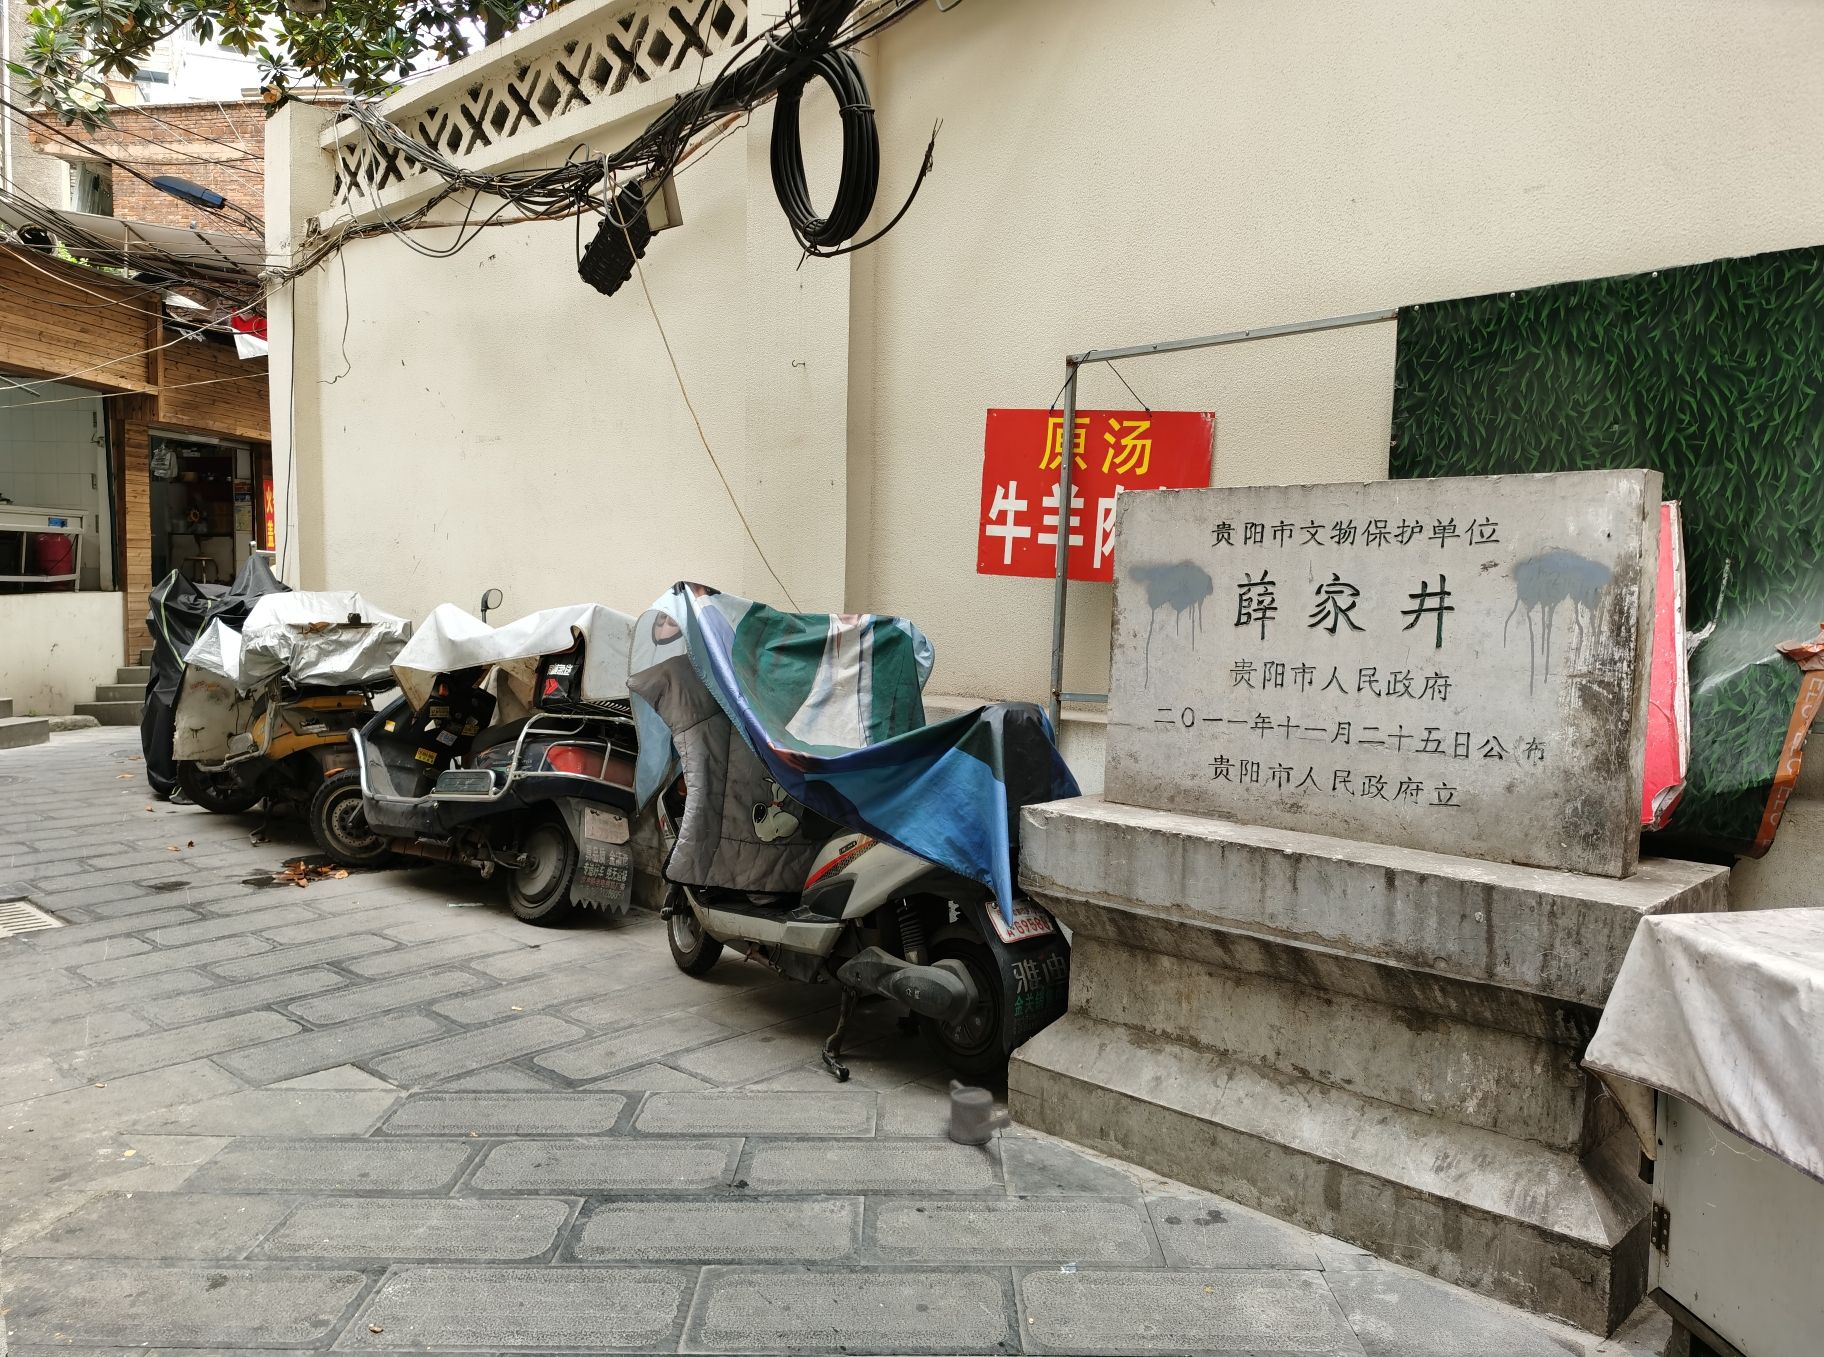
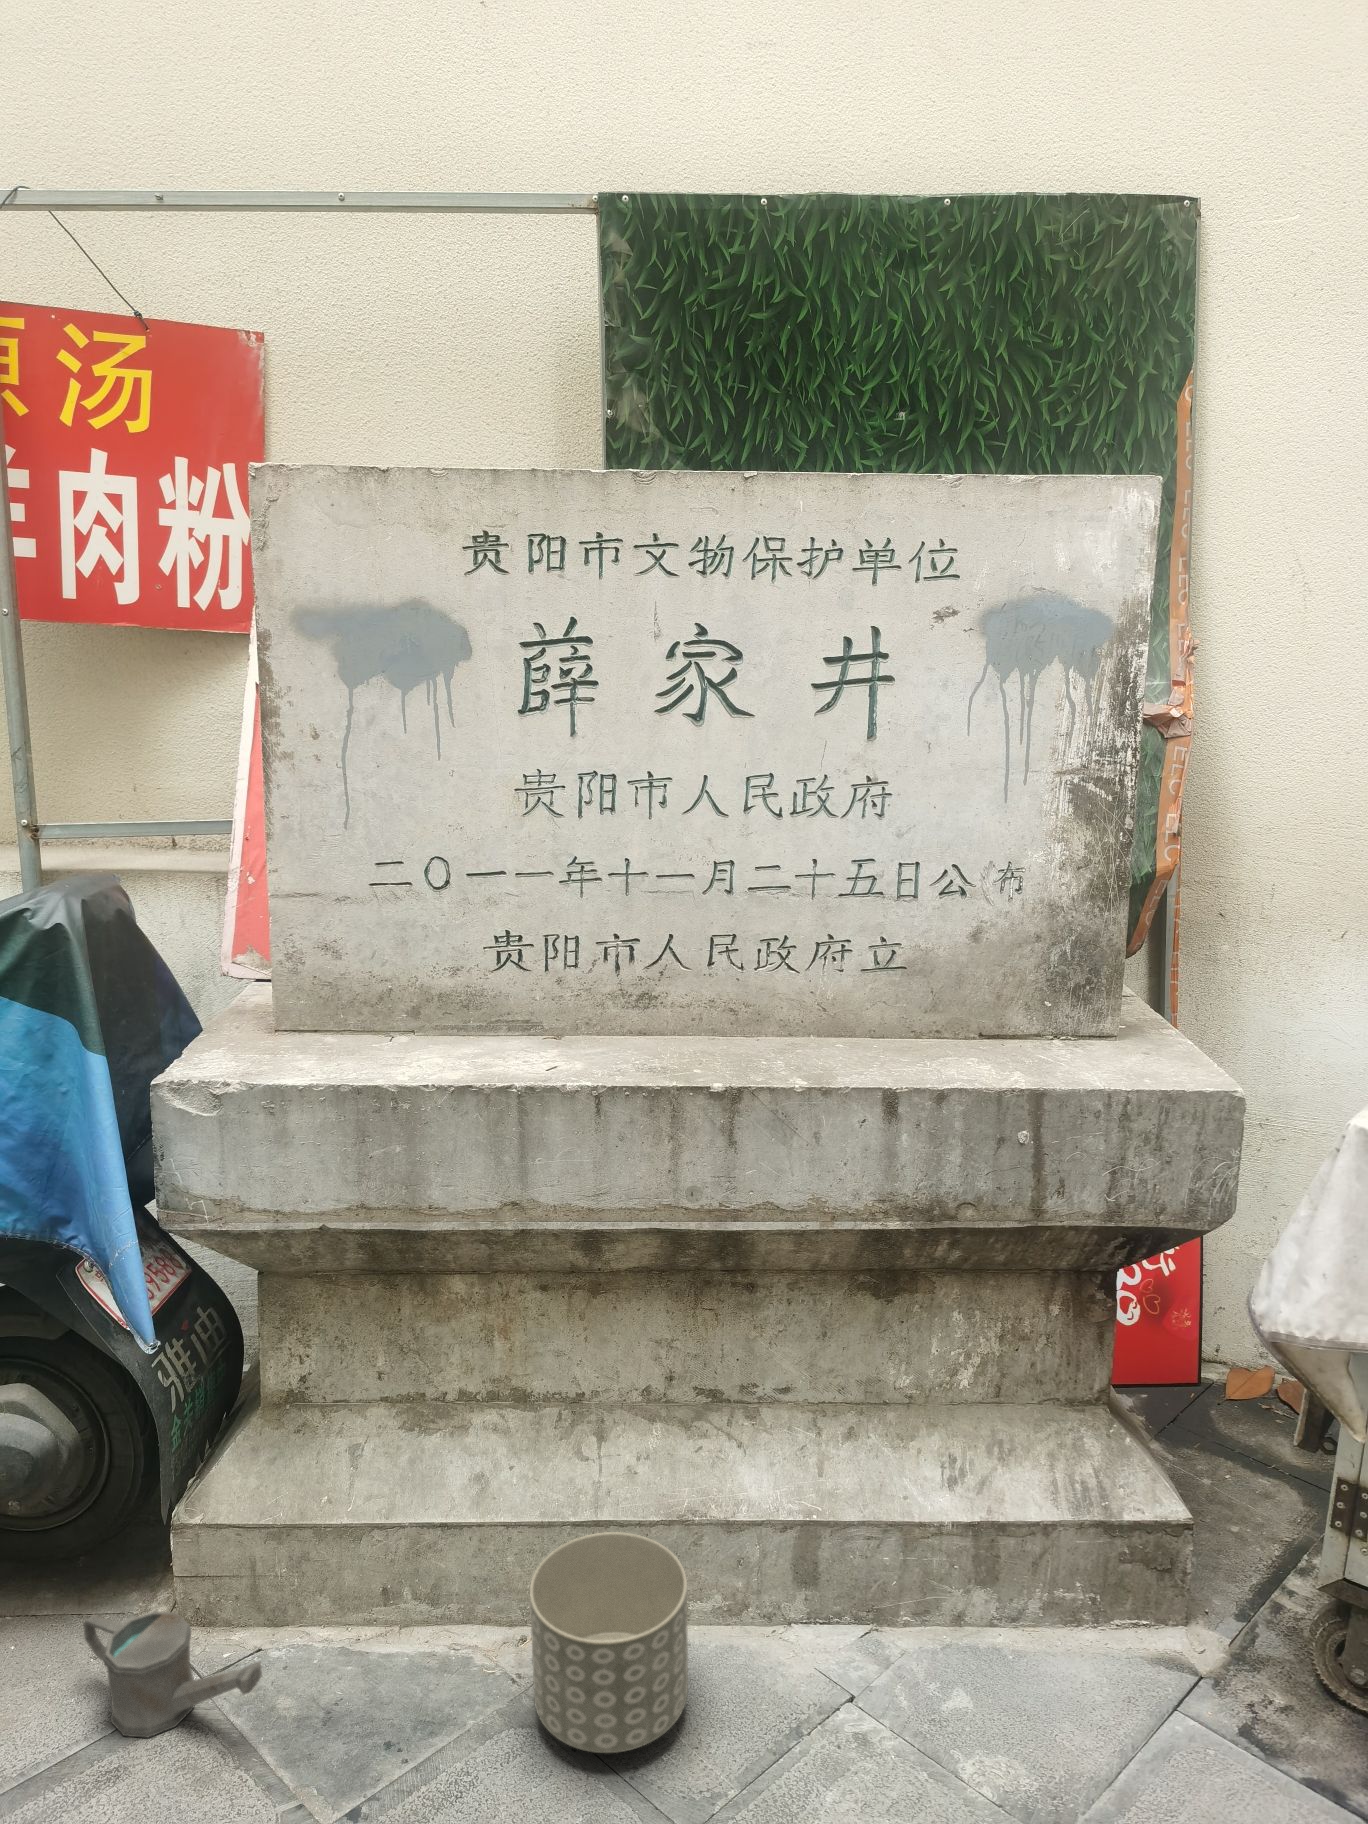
planter: none [1138,1116,1237,1234] -> present [530,1532,688,1753]

